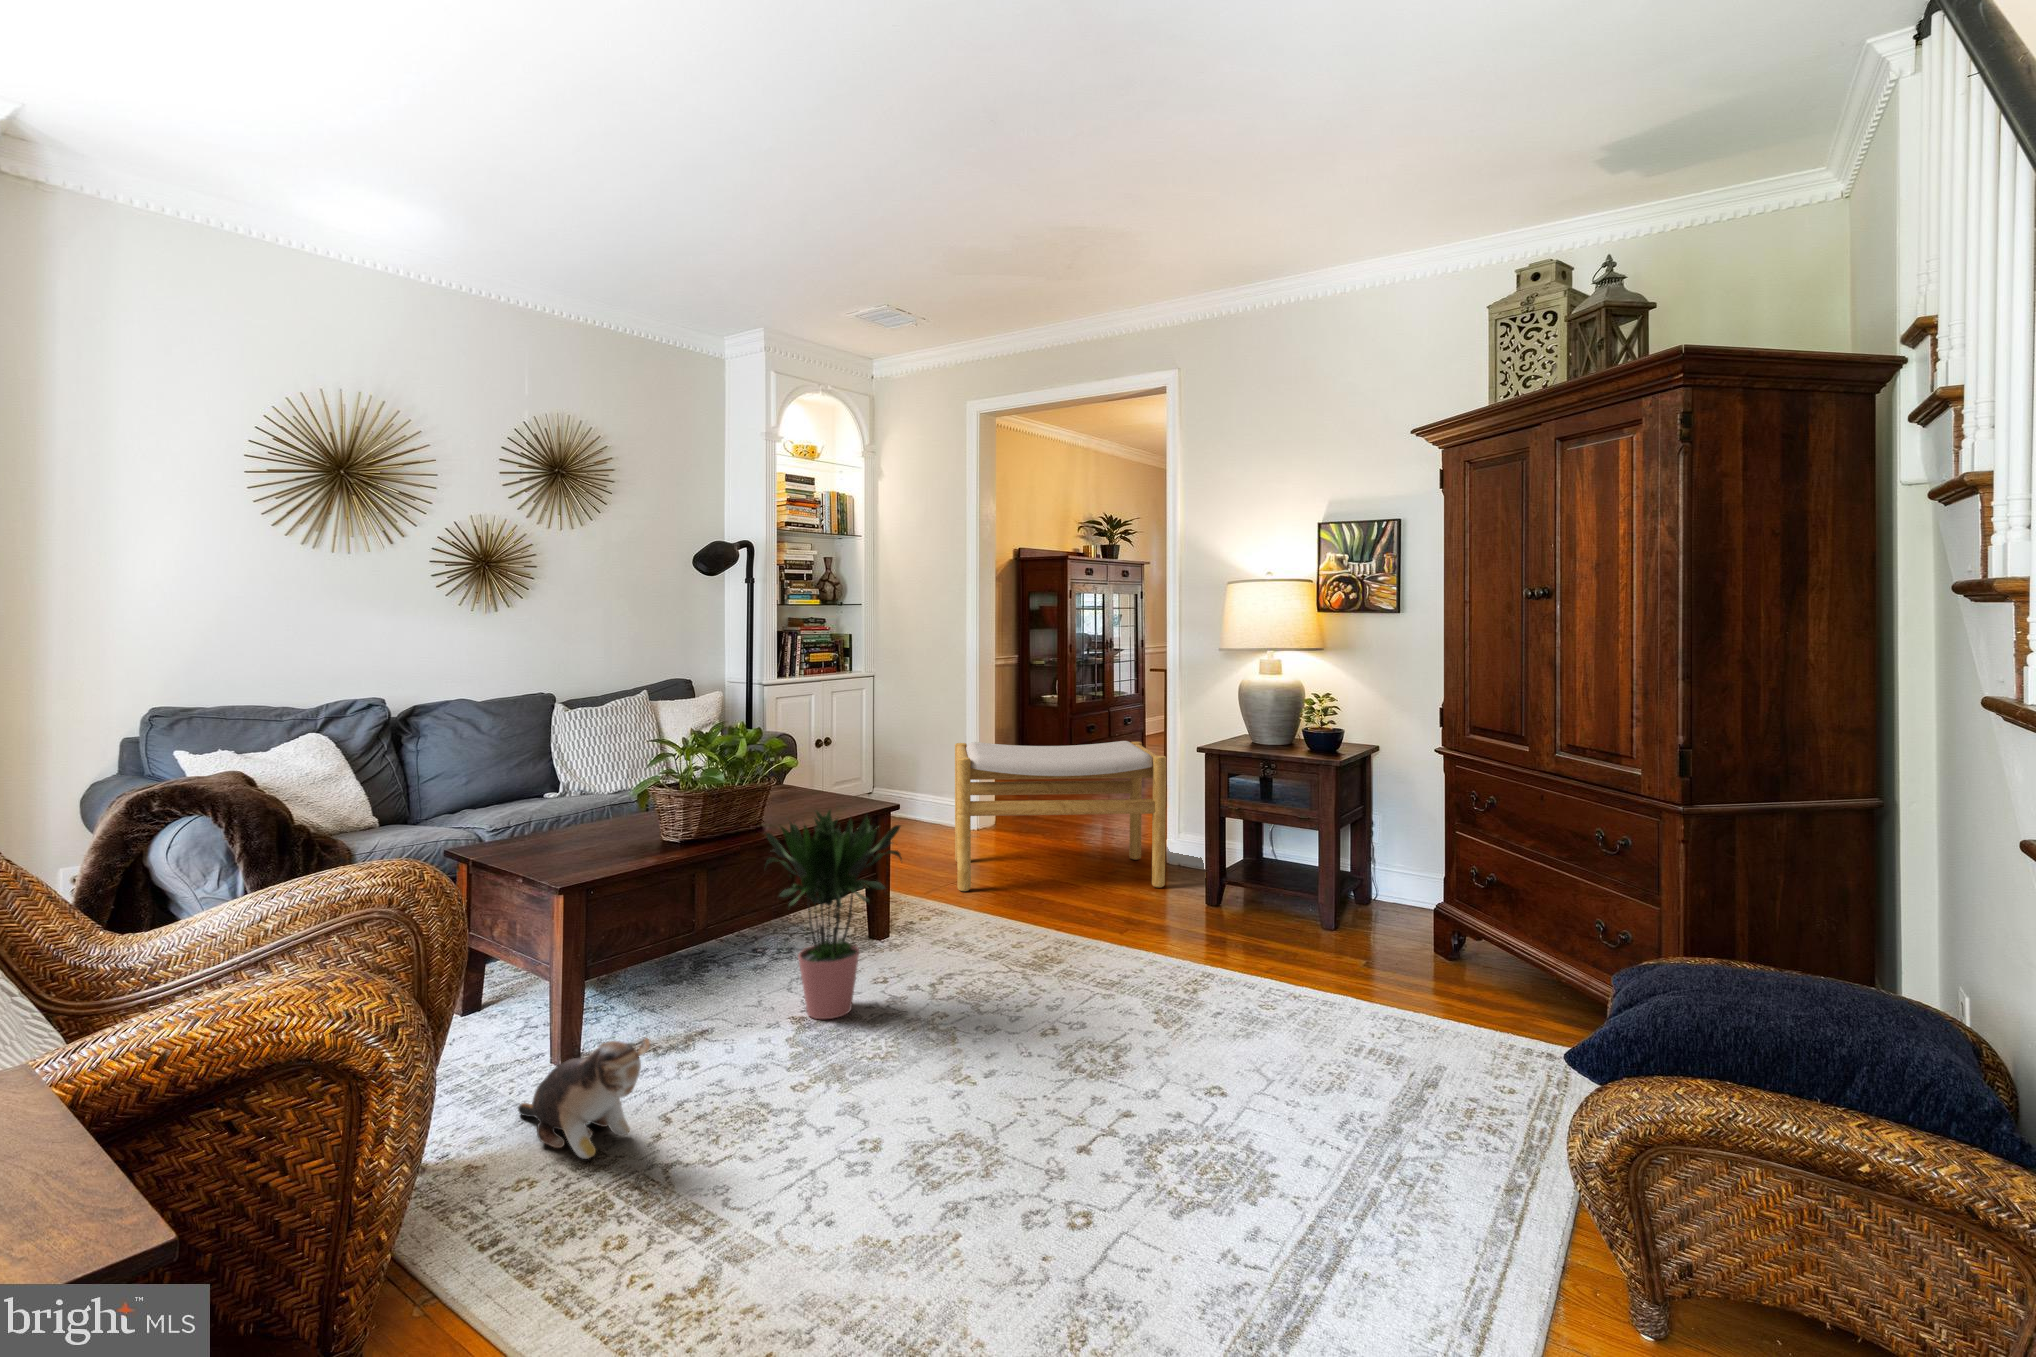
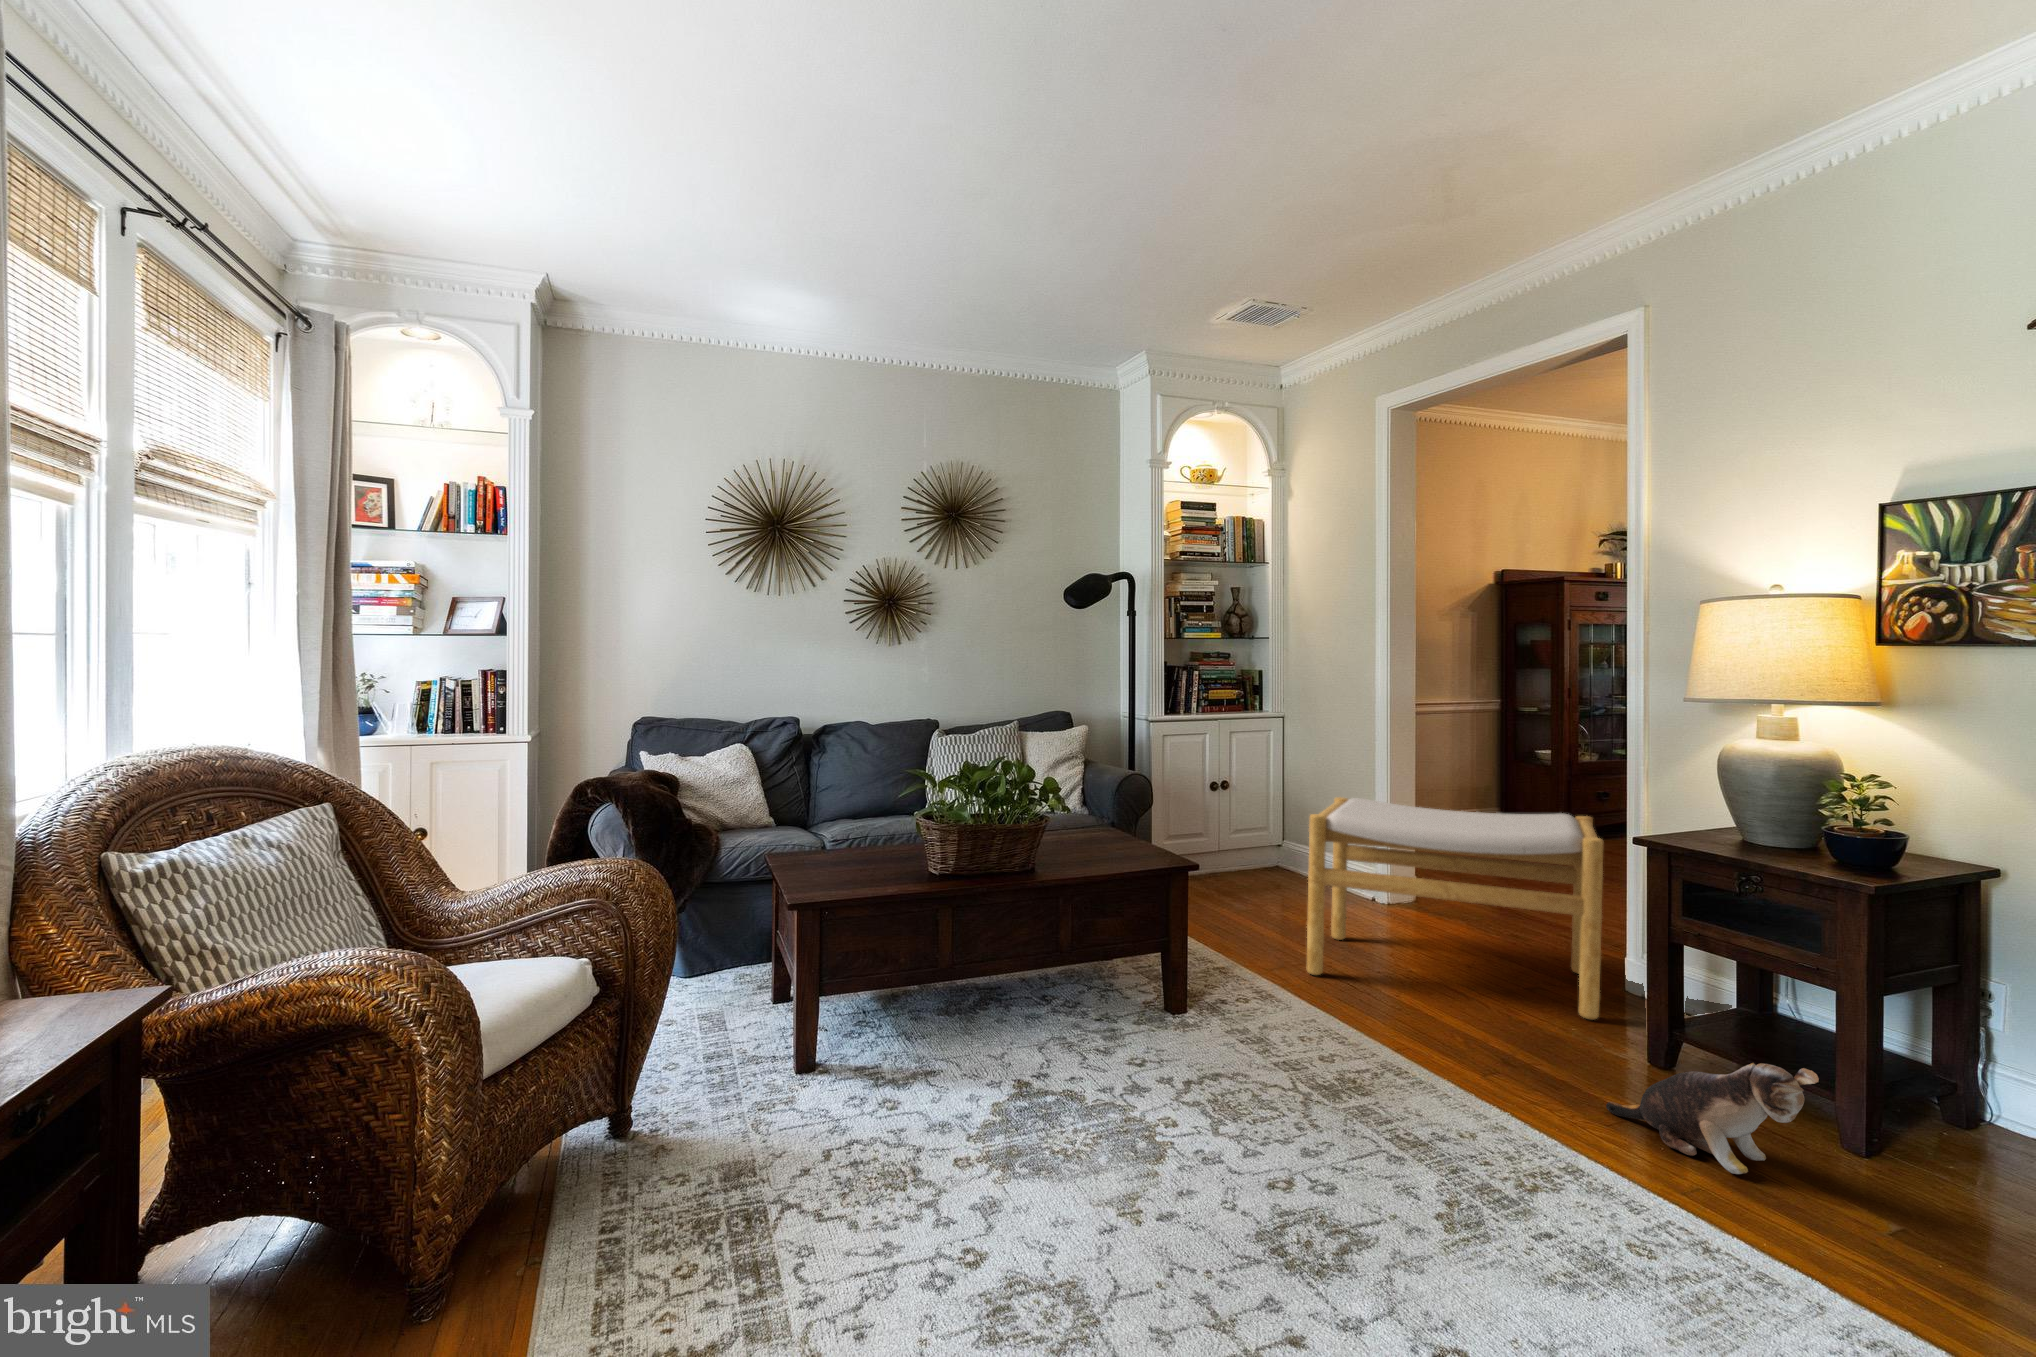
potted plant: present [765,810,902,1019] -> none [986,845,1154,1096]
plush toy: present [518,1038,650,1159] -> present [1606,1063,1819,1174]

